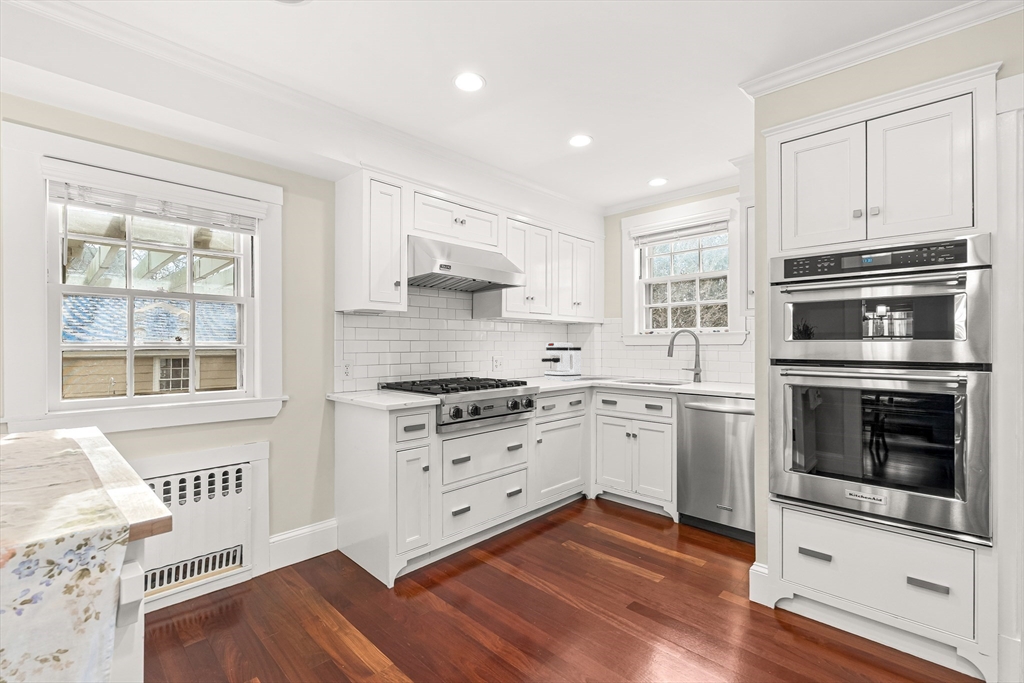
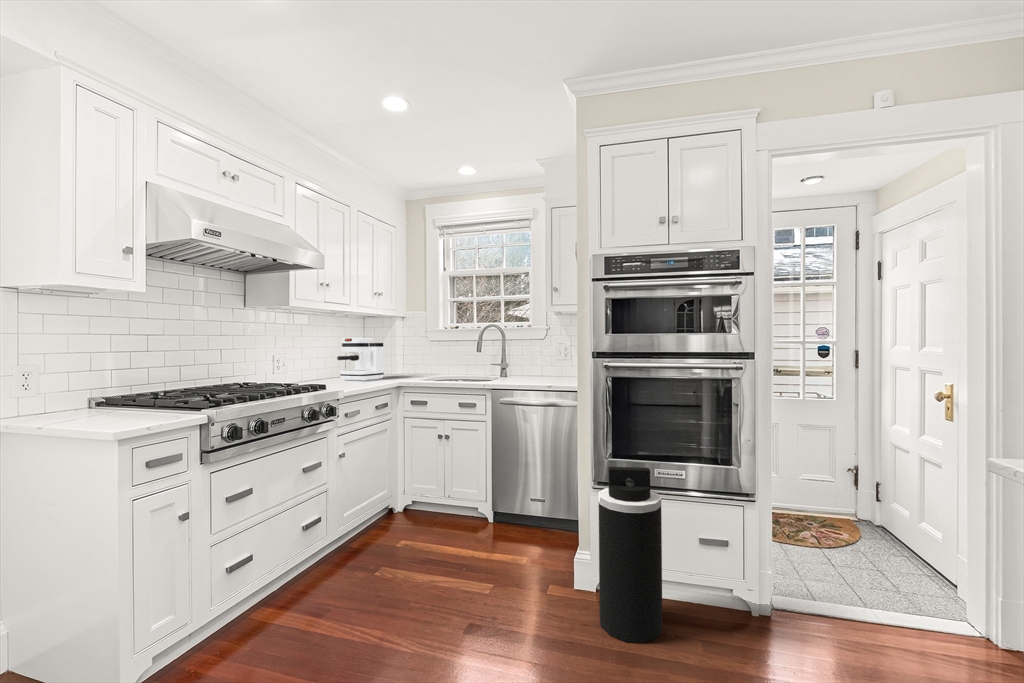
trash can: none [764,473,837,657] -> present [599,467,662,643]

